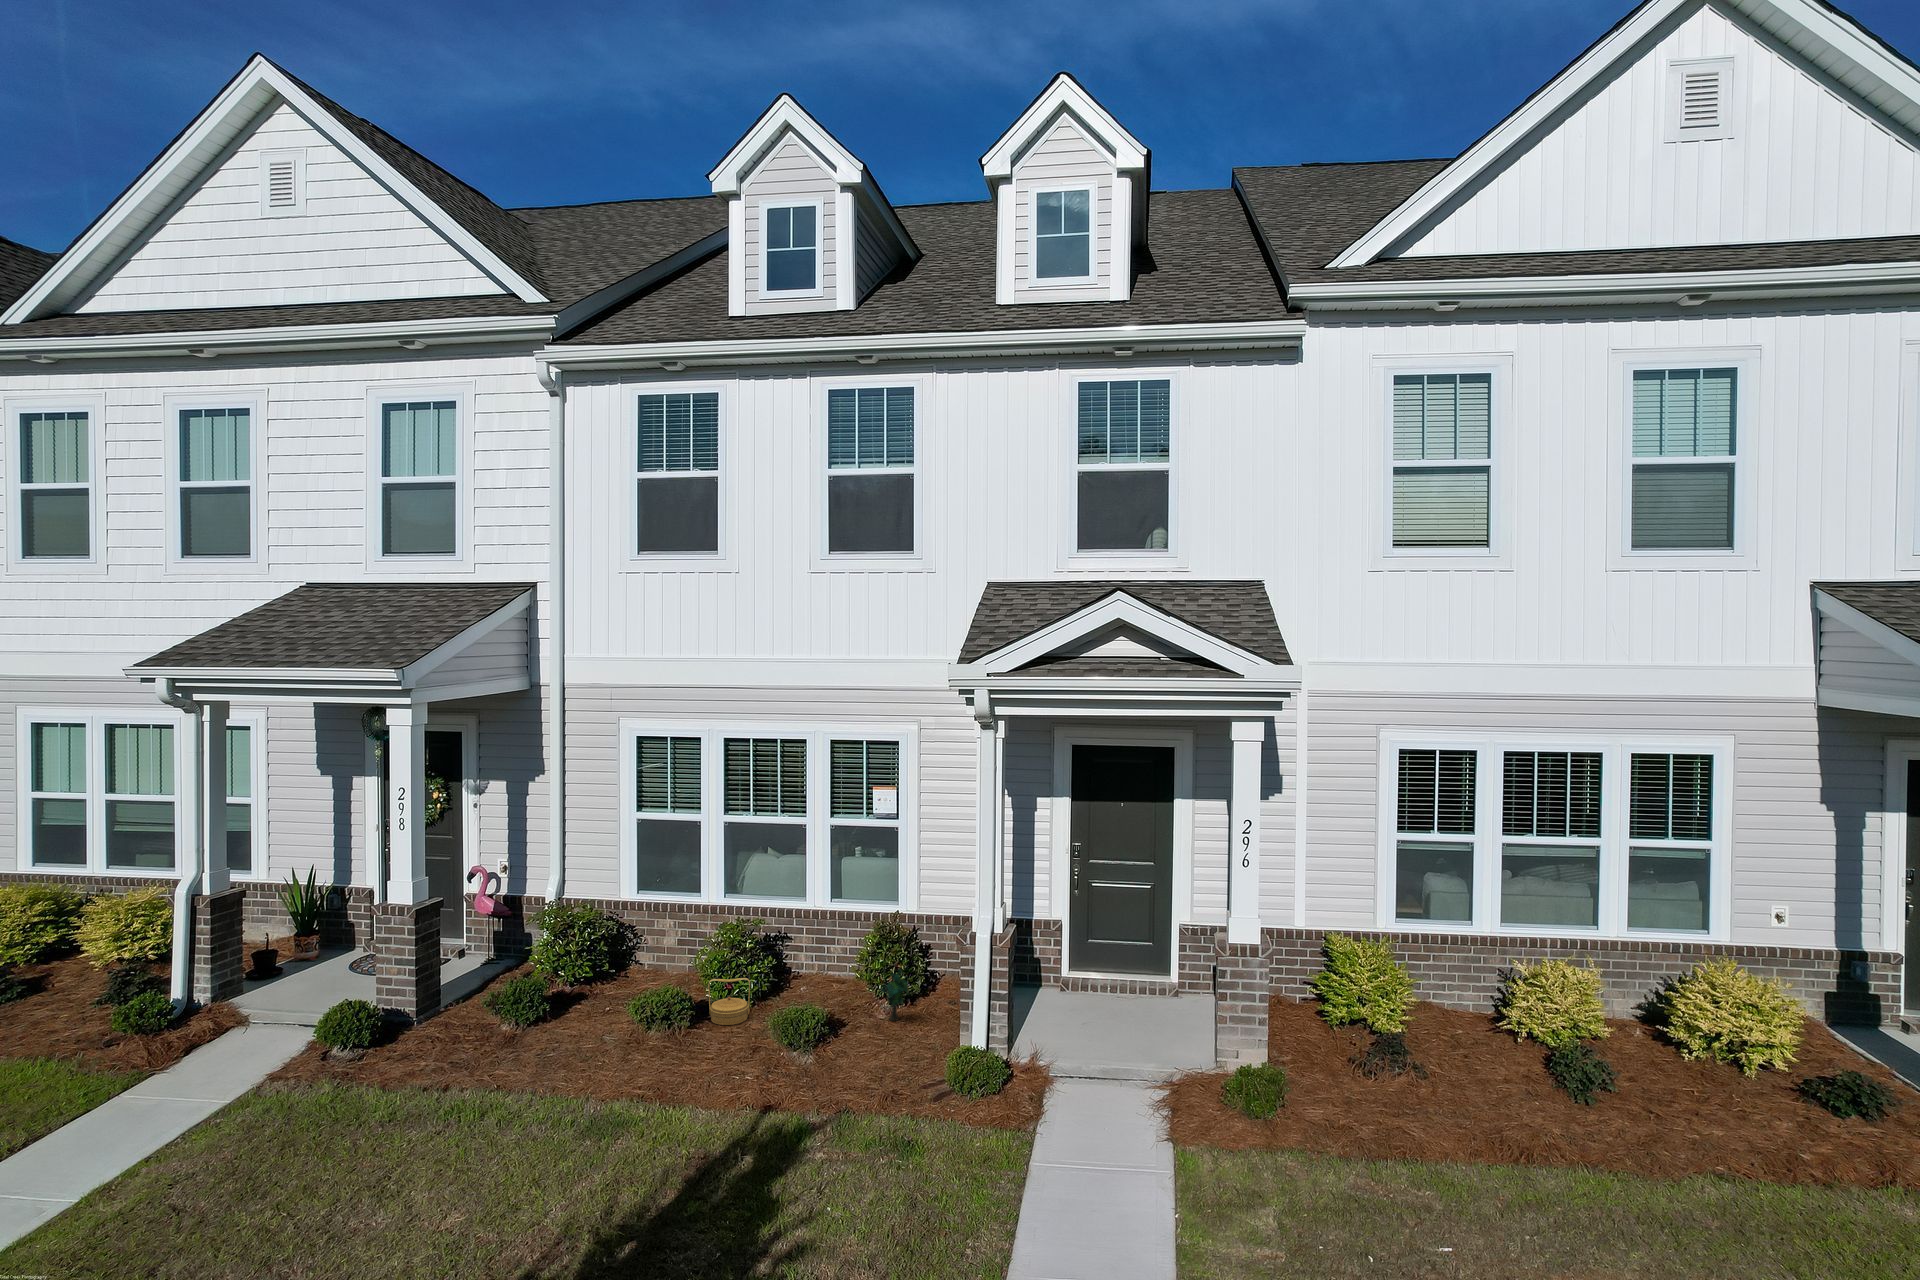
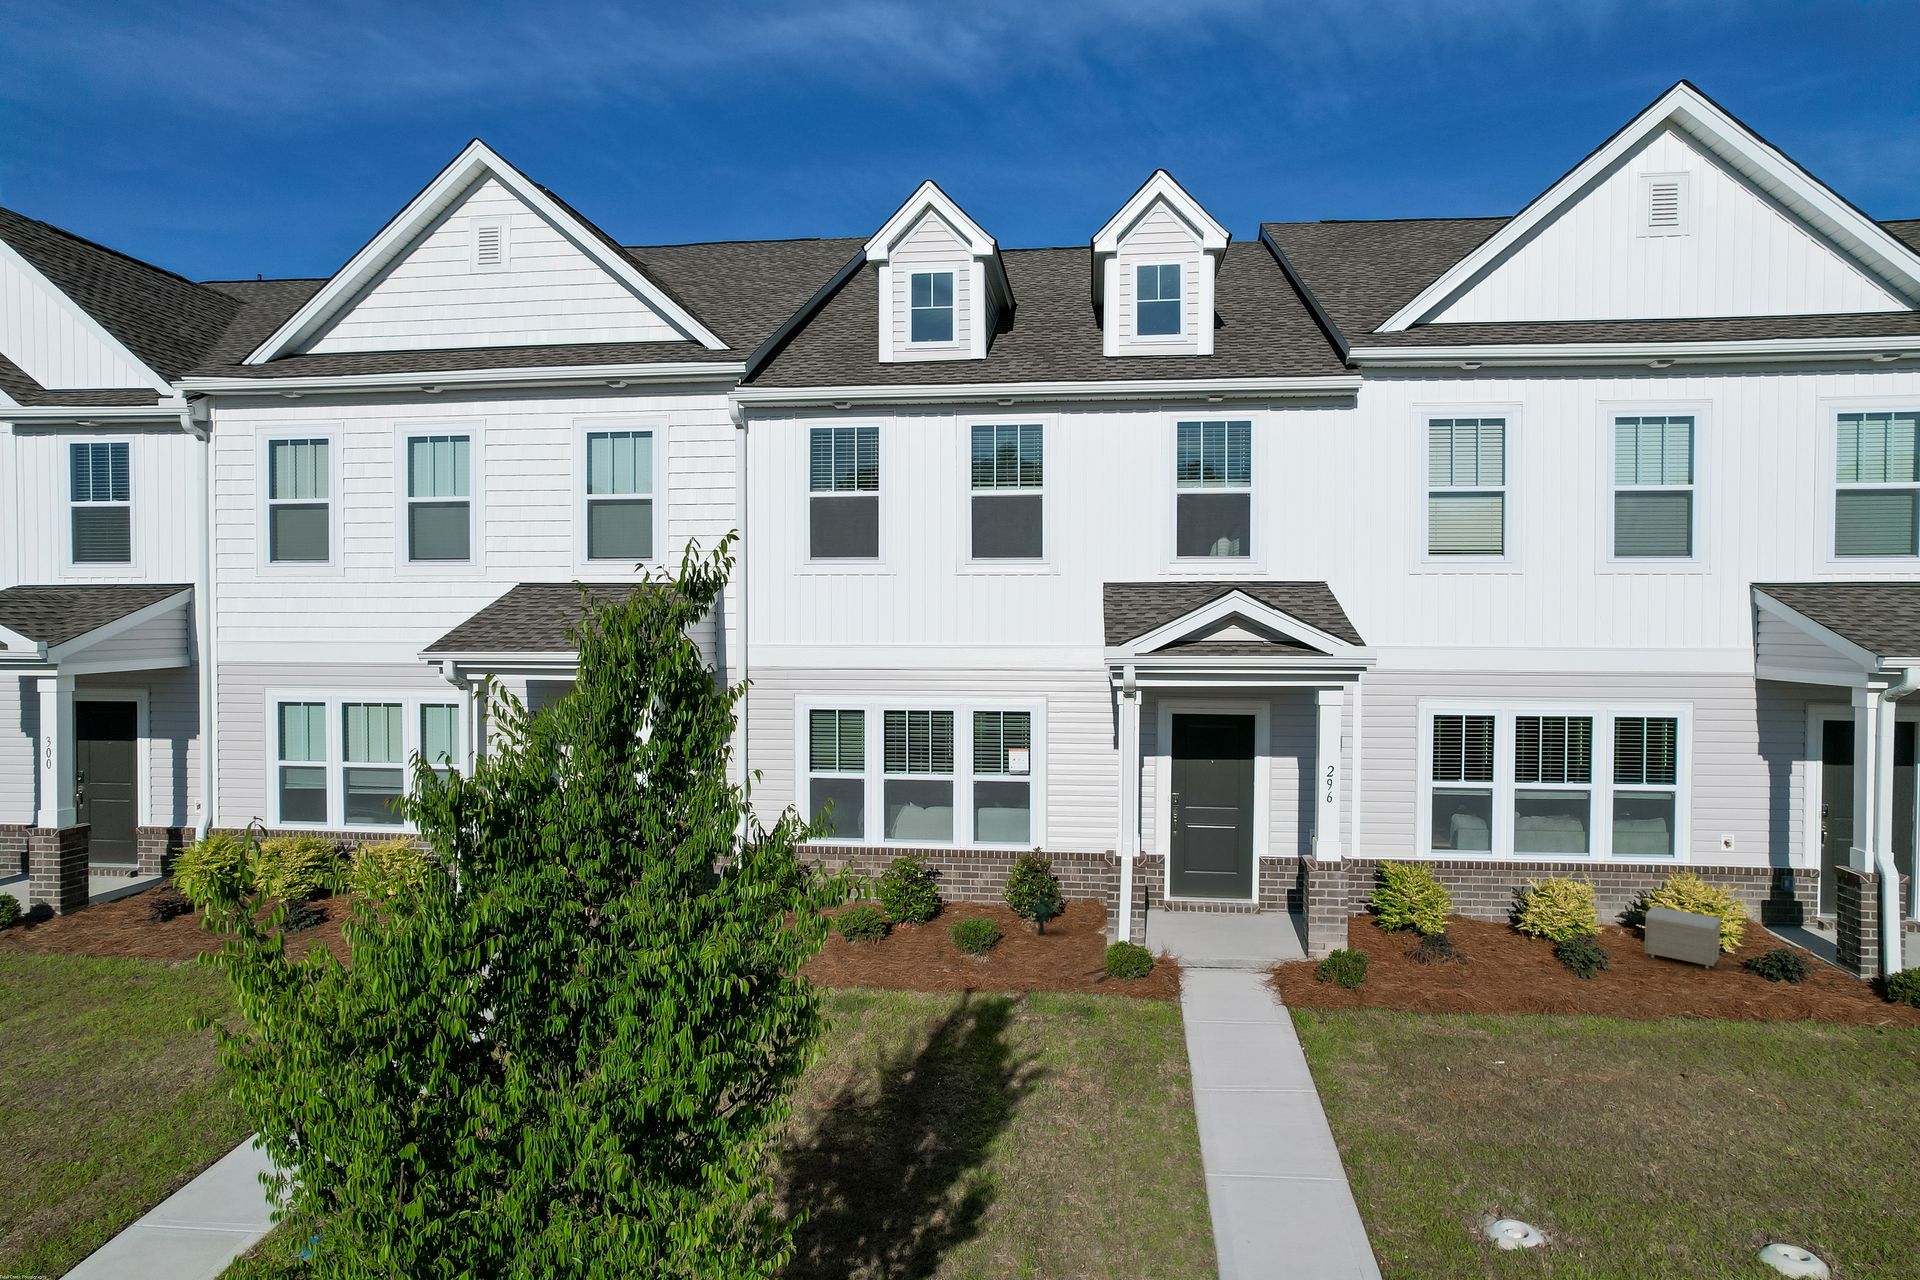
woven basket: present [708,978,750,1025] -> none [892,903,925,940]
storage bench: none [1661,1002,1762,1089] -> present [1645,906,1721,969]

